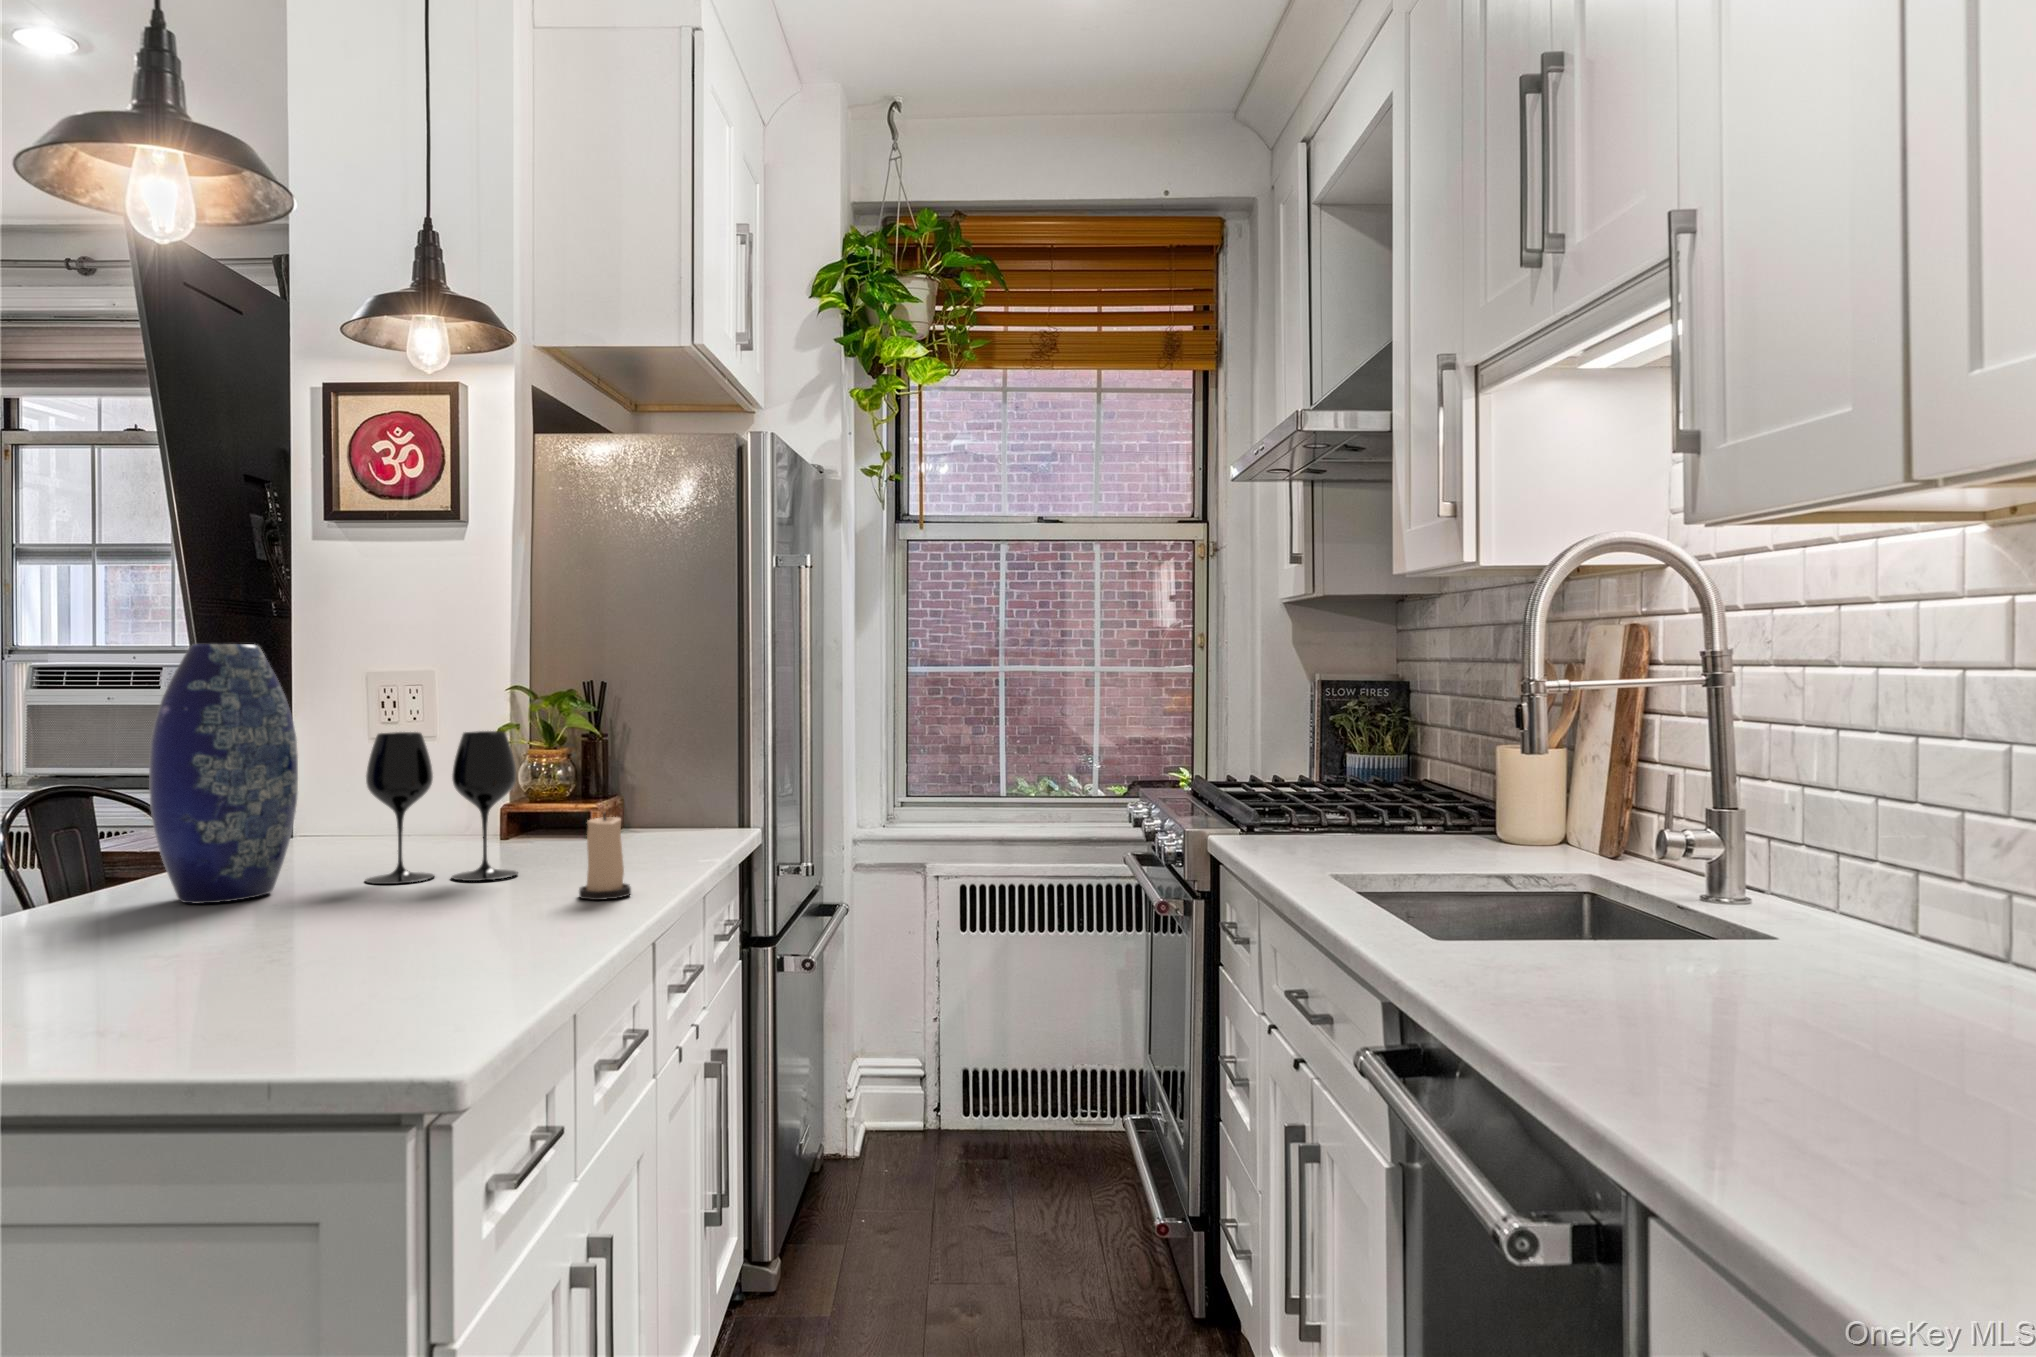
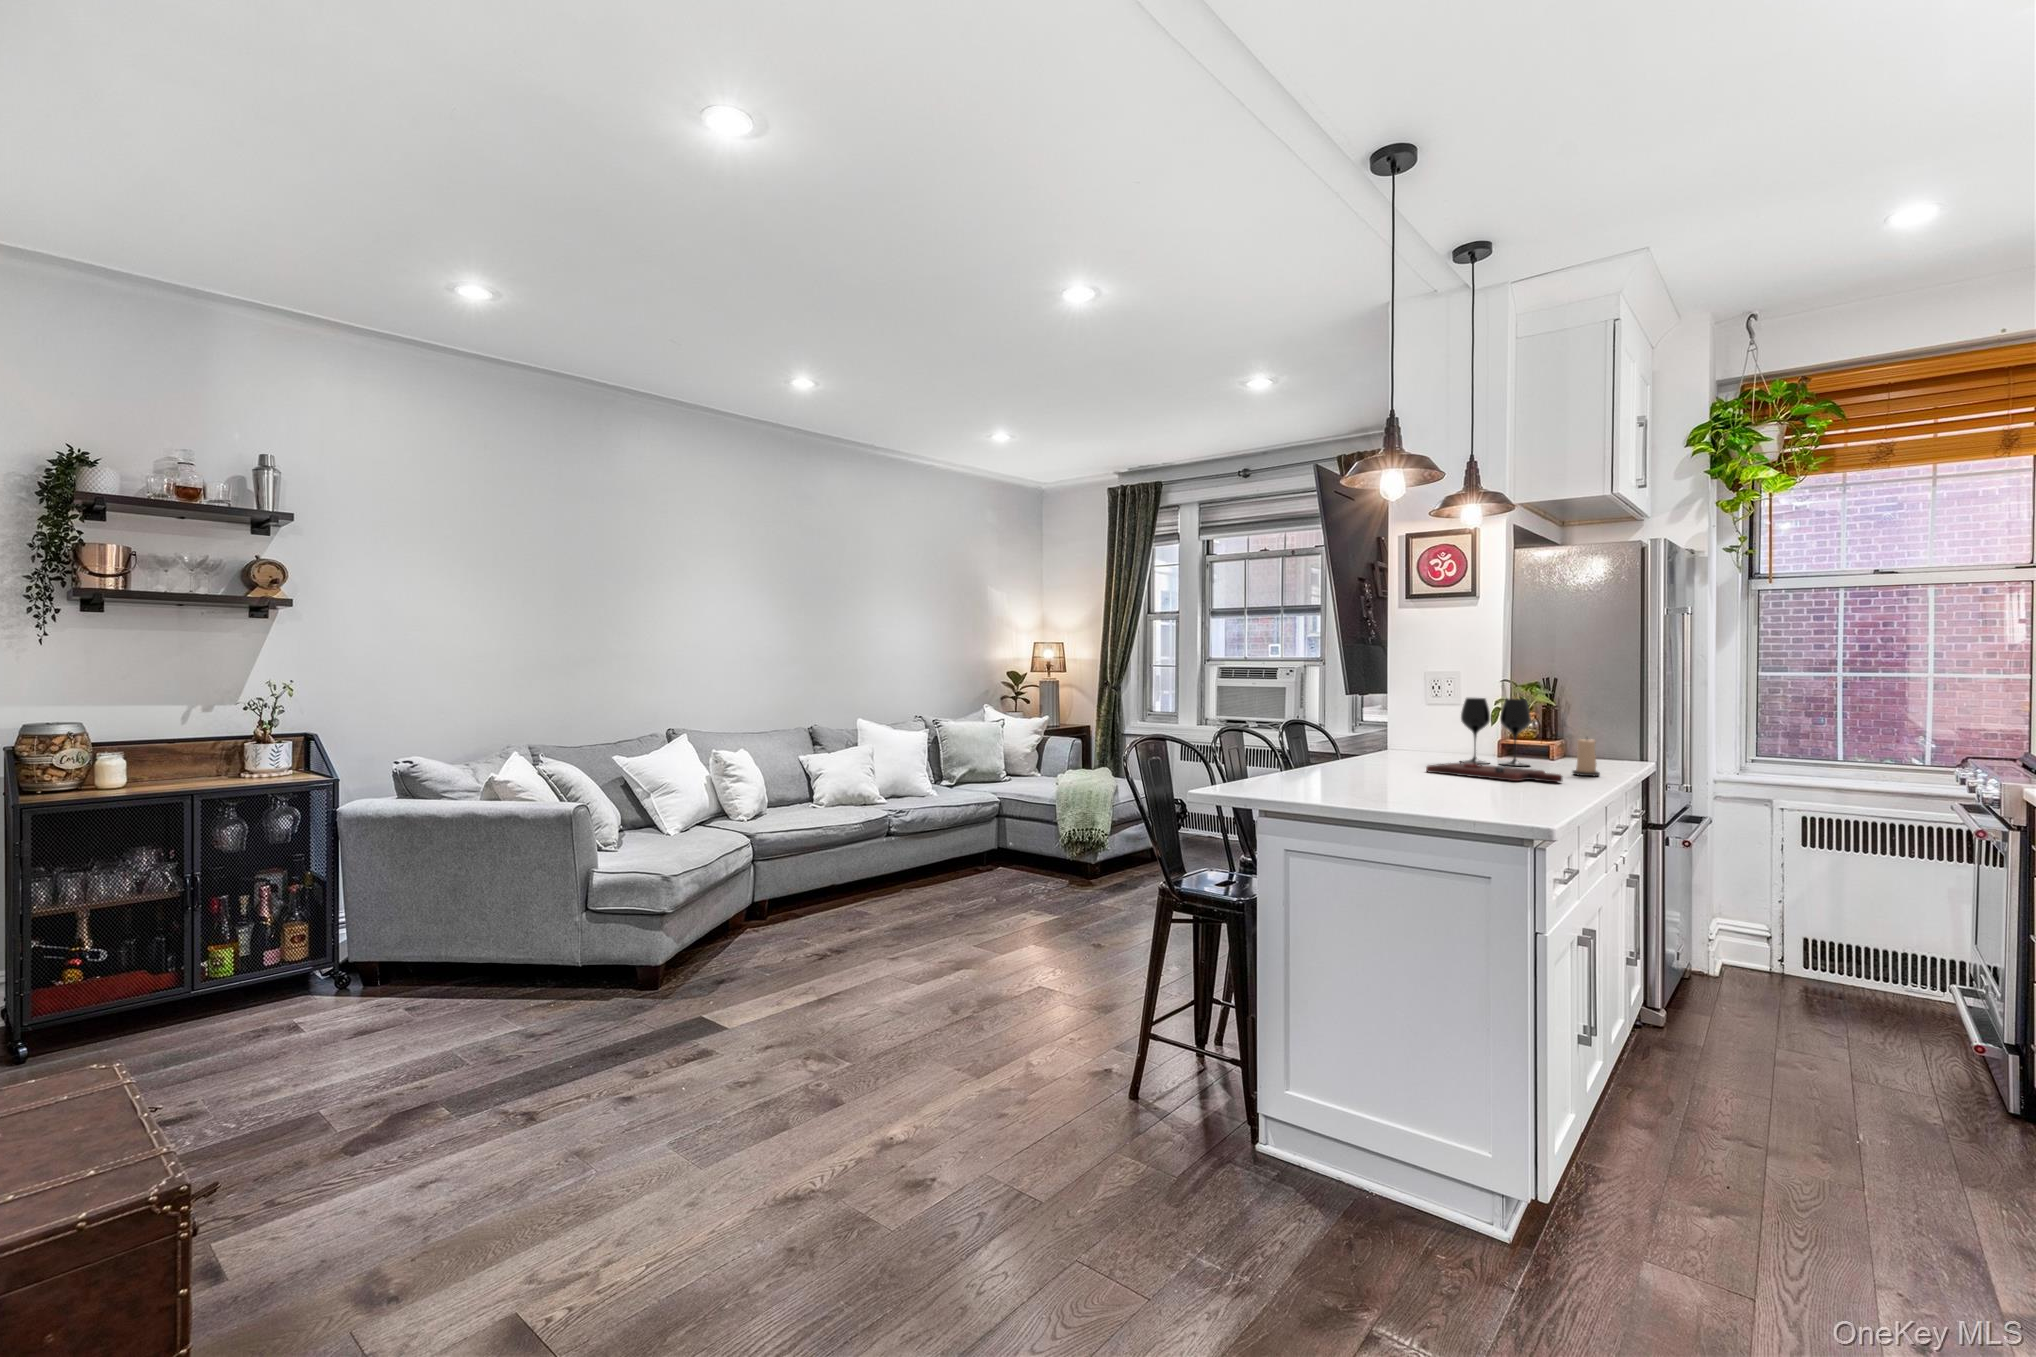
vase: present [149,644,298,904] -> none [1384,658,1437,762]
cutting board: none [190,903,517,961] -> present [1426,762,1563,782]

